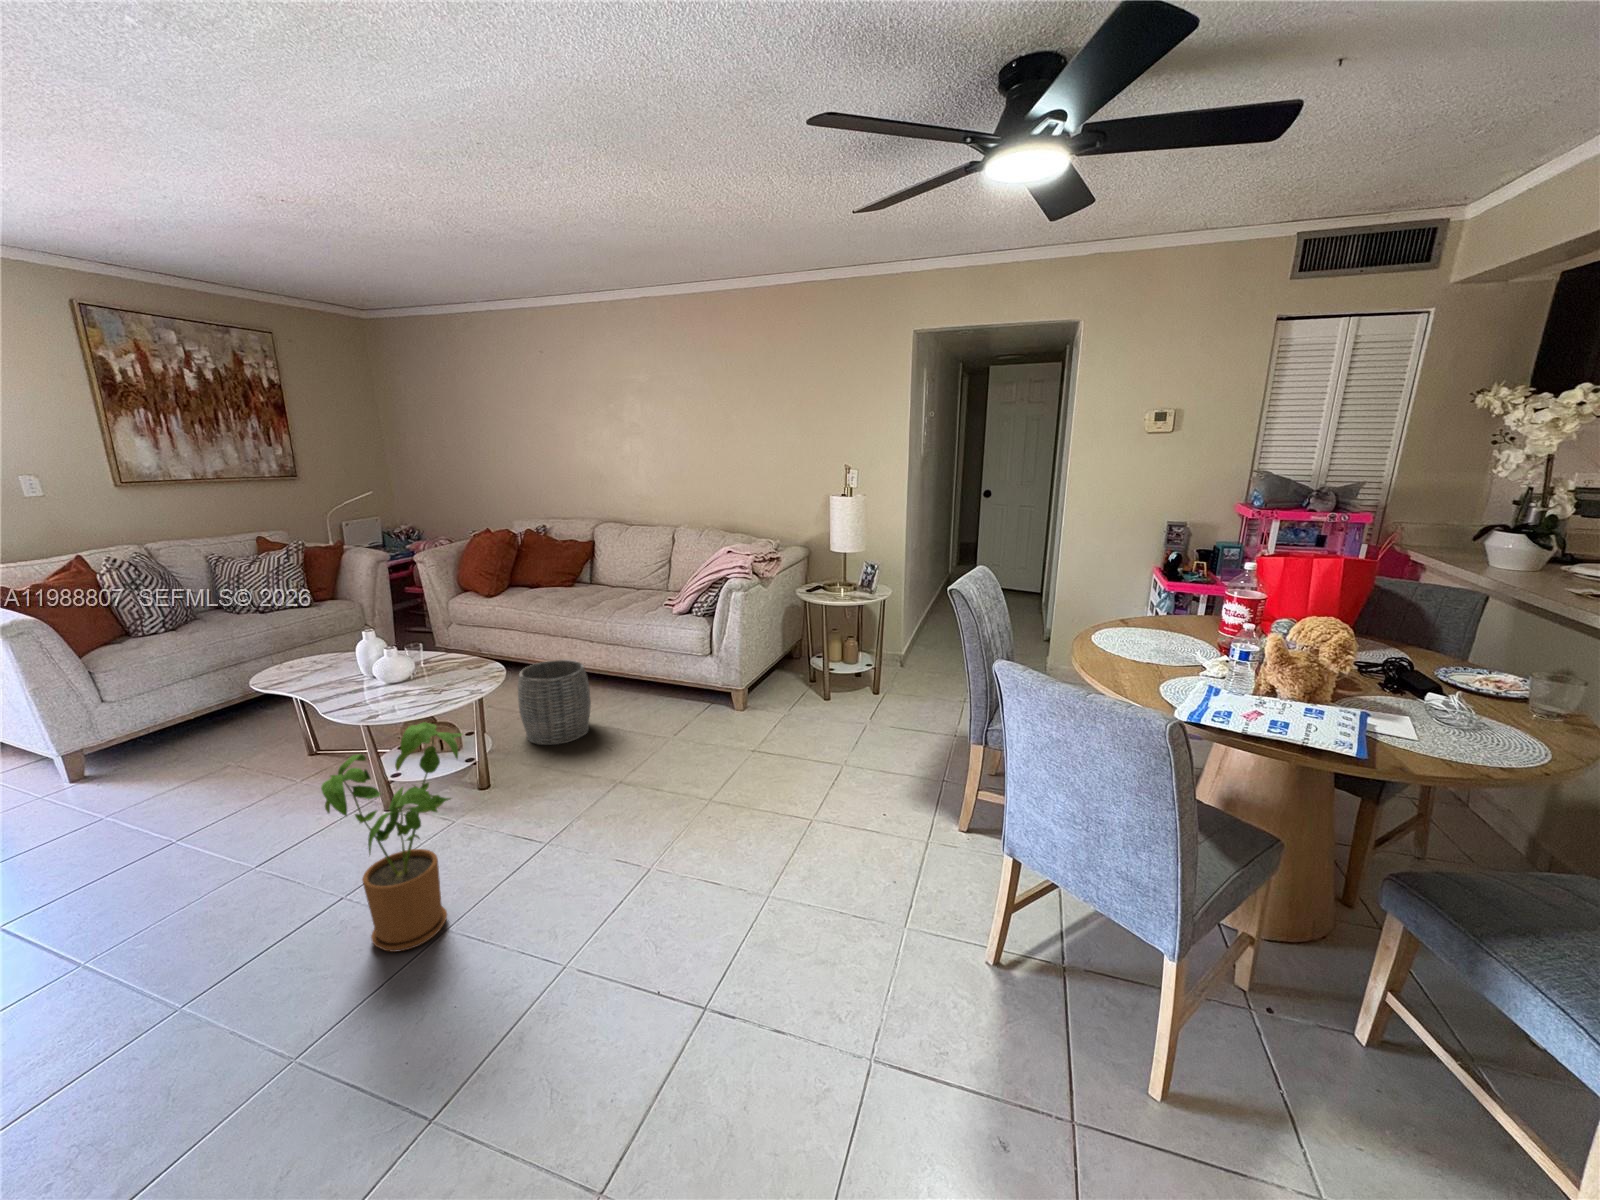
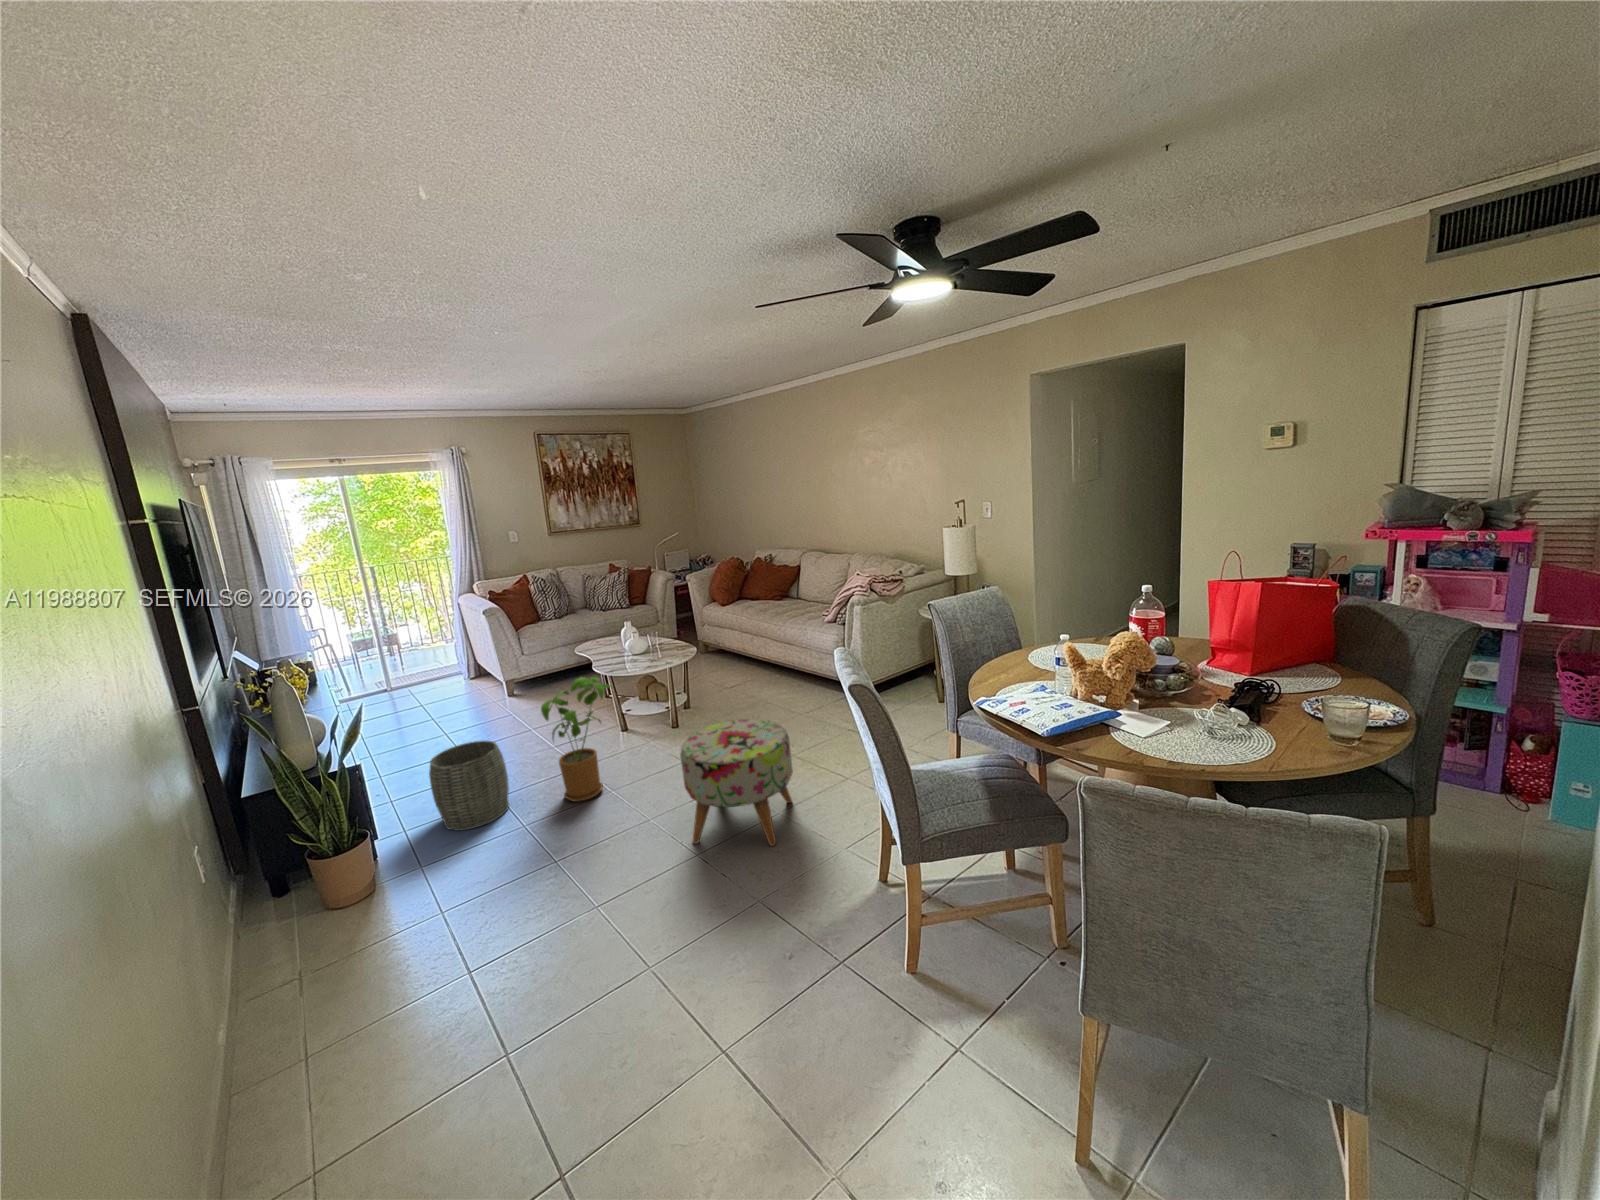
woven basket: present [518,660,591,745] -> present [429,740,509,831]
ottoman: none [651,754,818,966] -> present [680,719,793,846]

